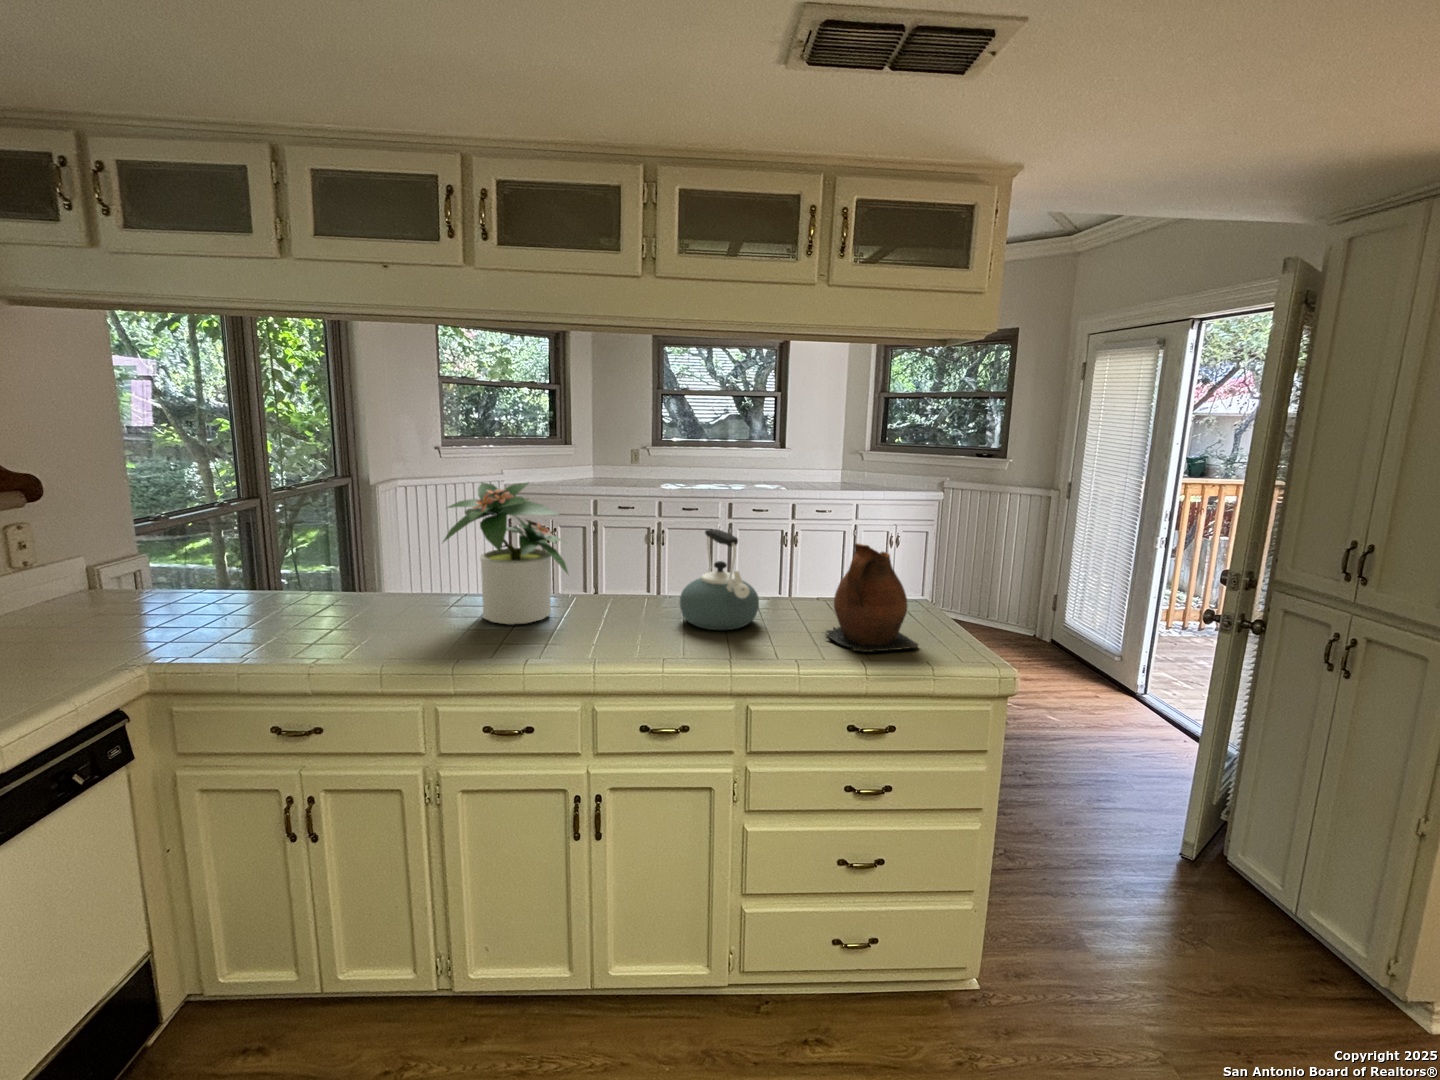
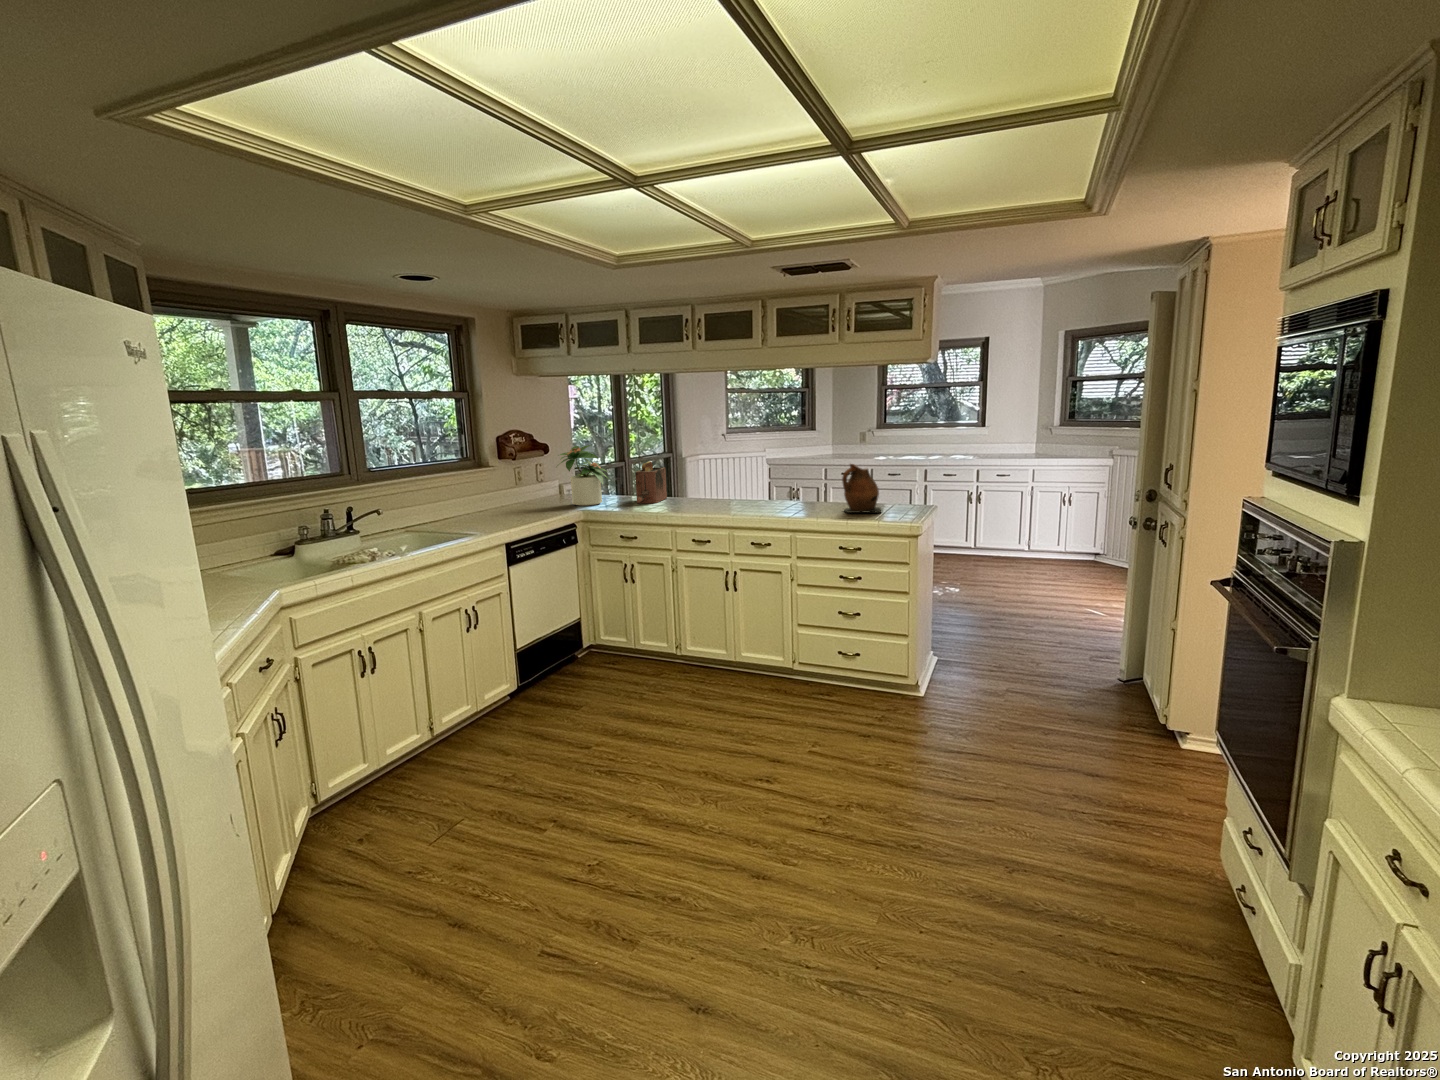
potted plant: present [443,483,568,625] -> present [557,445,608,506]
toaster: none [306,516,382,619] -> present [635,461,667,503]
kettle: present [680,529,759,630] -> none [784,462,822,508]

